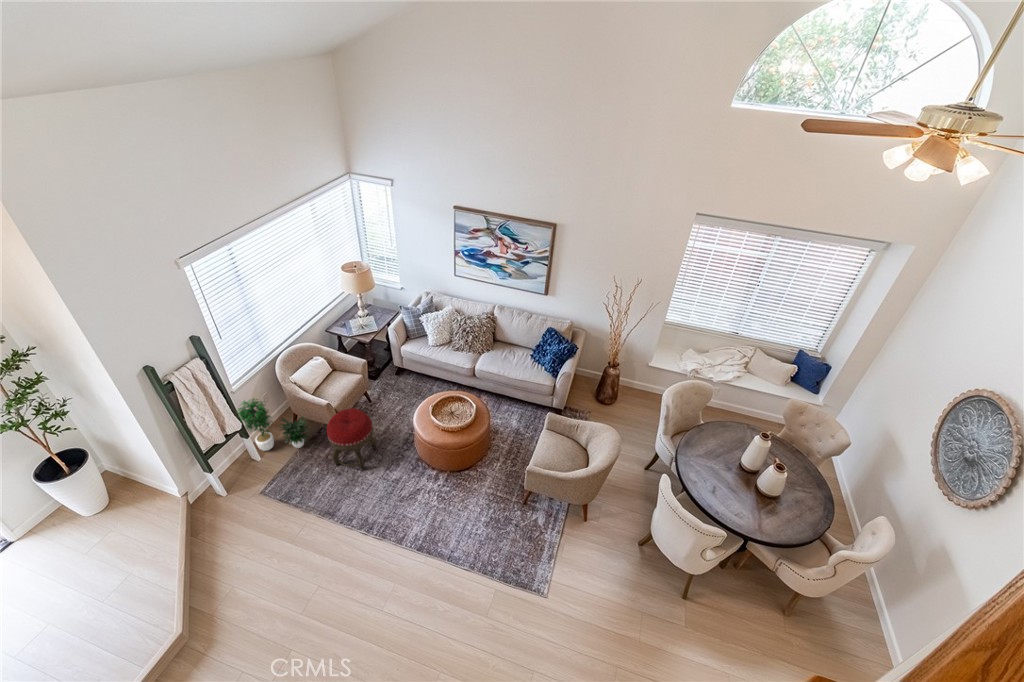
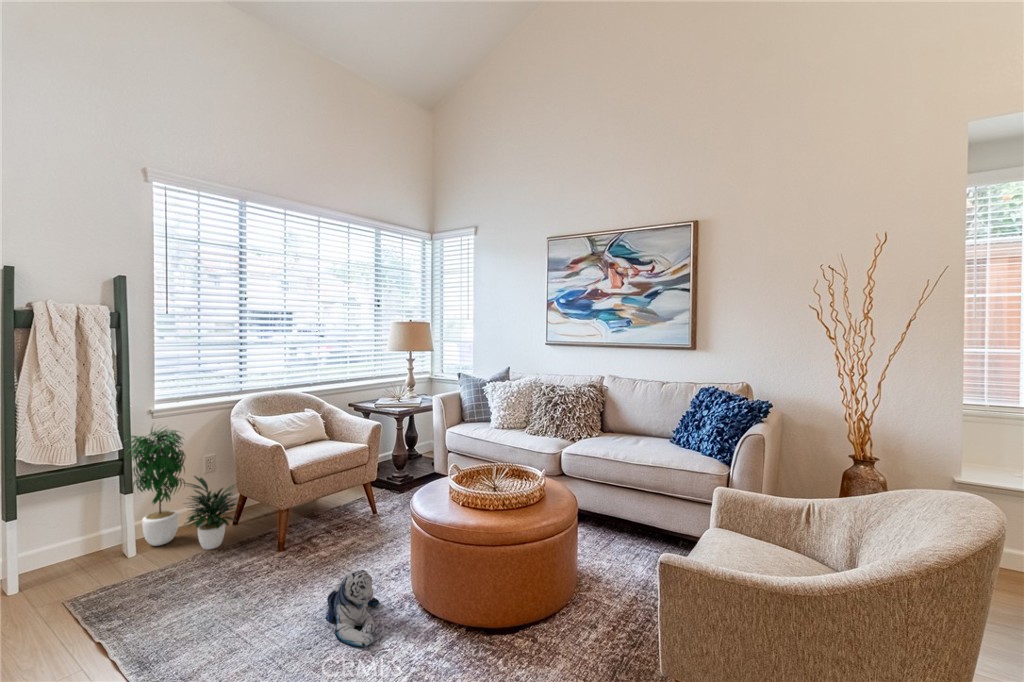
footstool: present [327,408,376,471] -> none [238,459,337,598]
plush toy: none [387,461,417,488] -> present [325,570,379,648]

